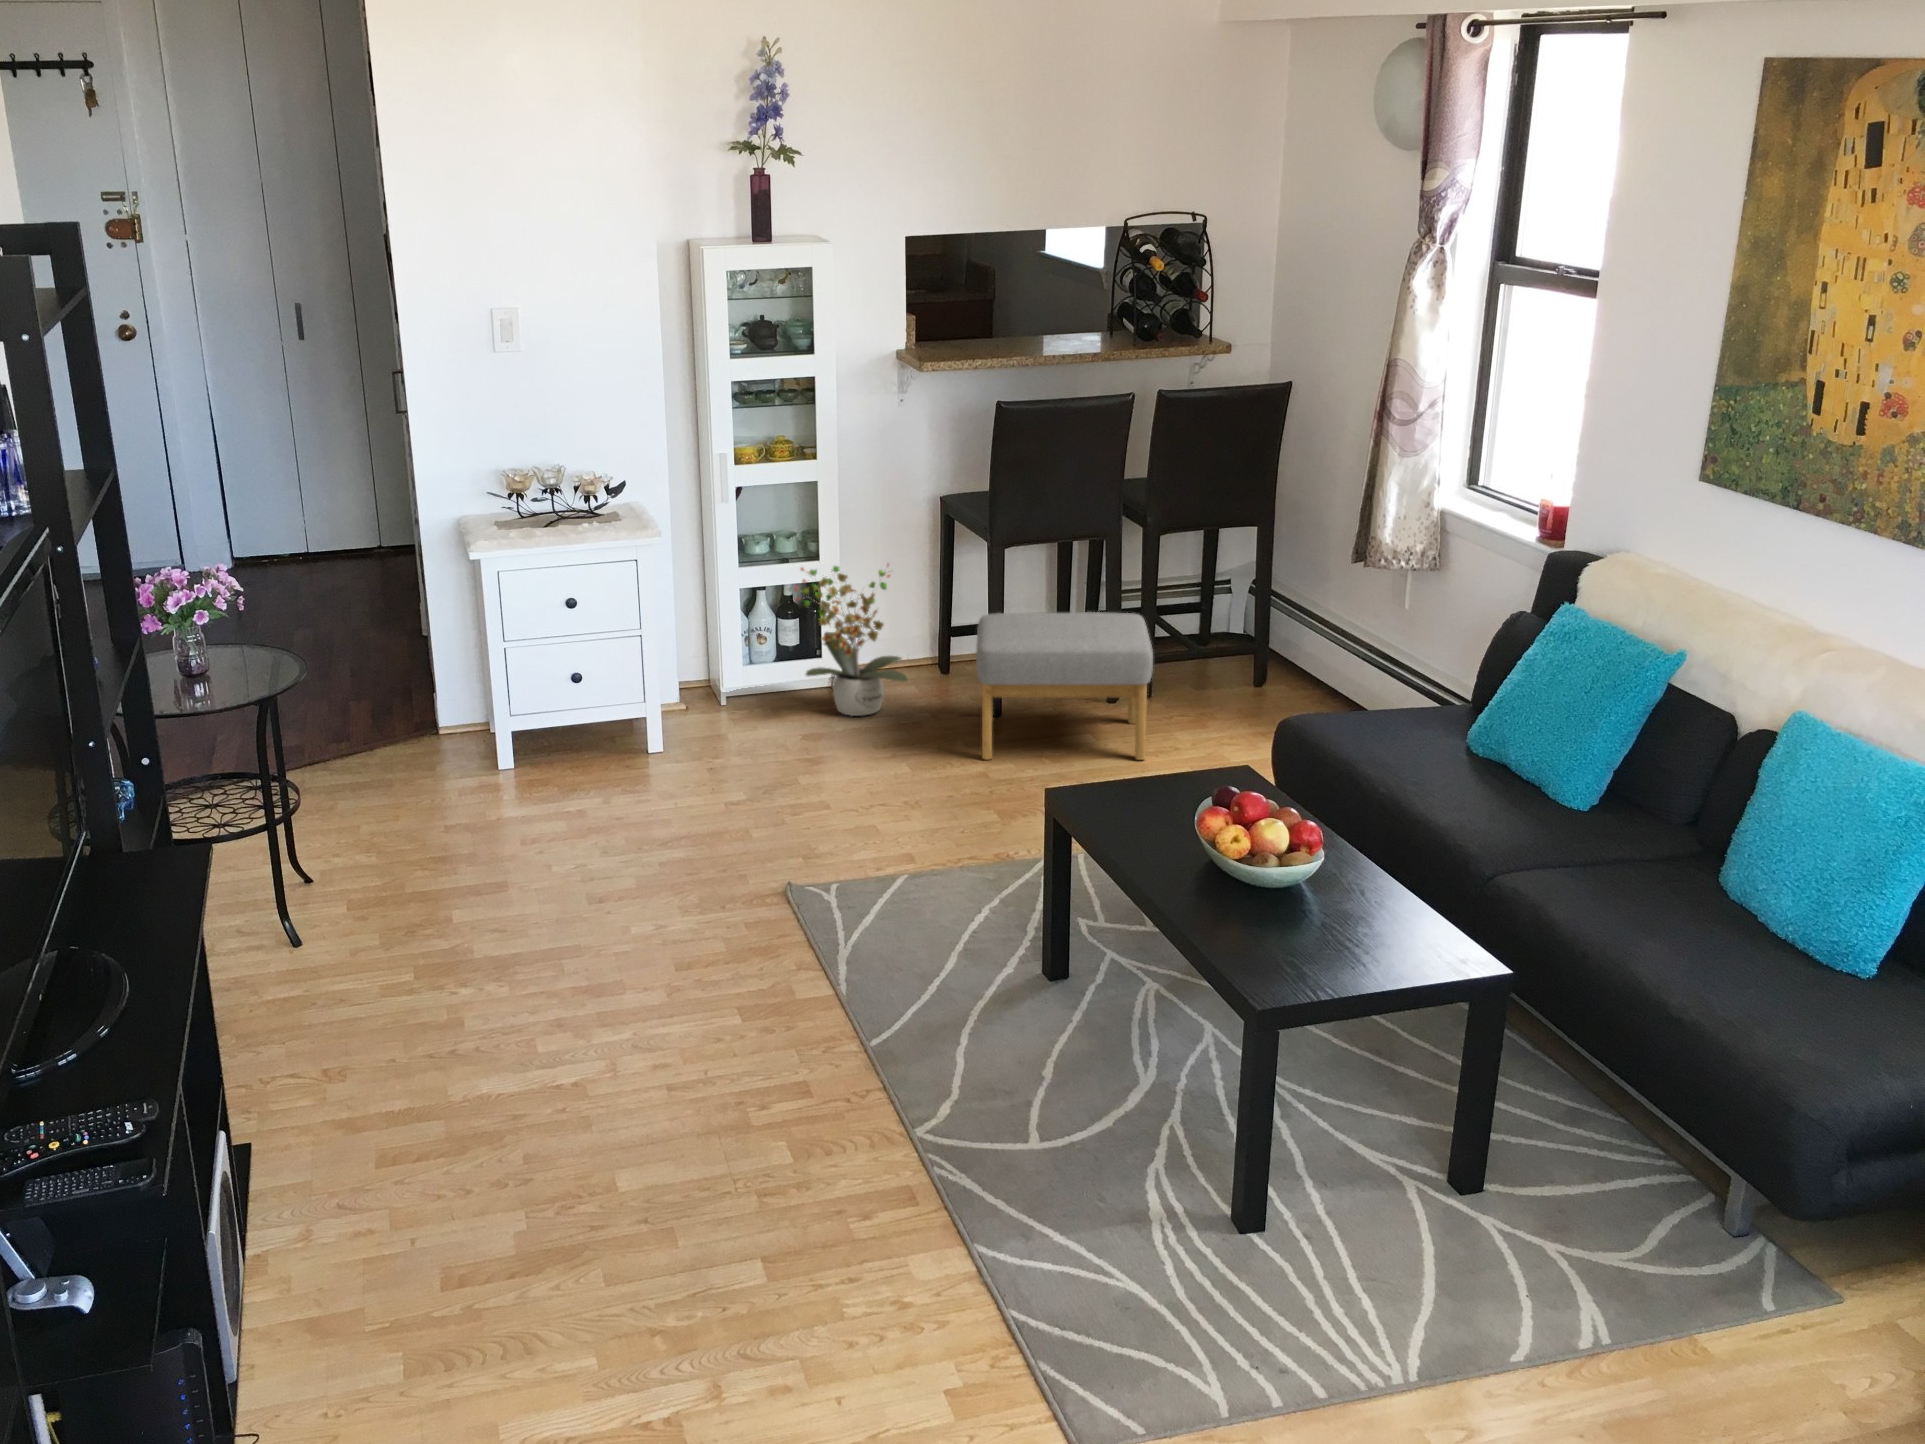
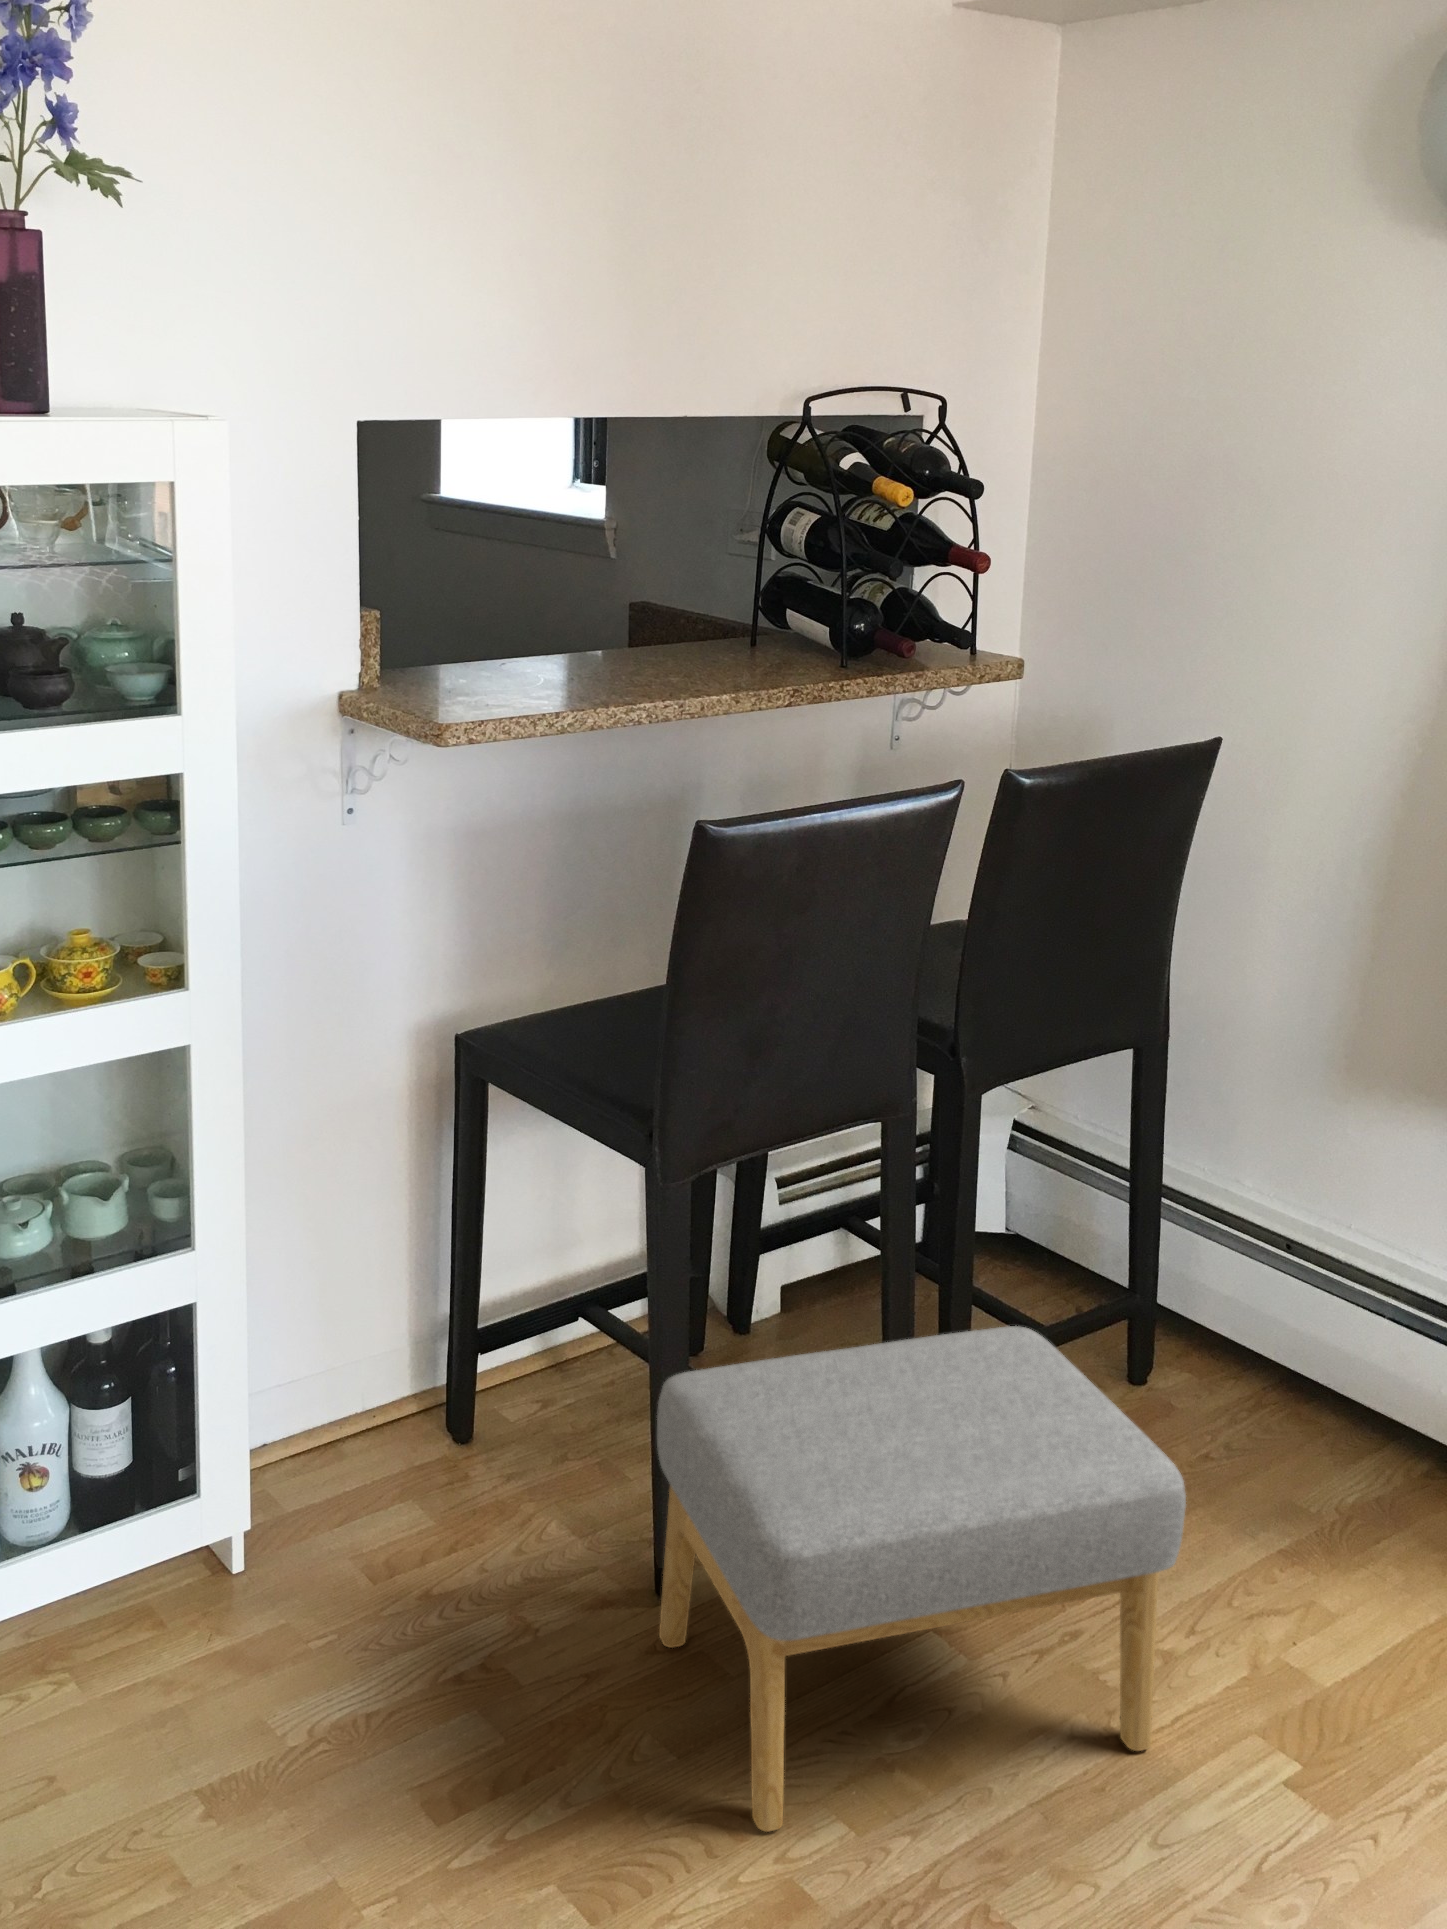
potted plant: present [794,566,907,716] -> none [155,1245,475,1678]

